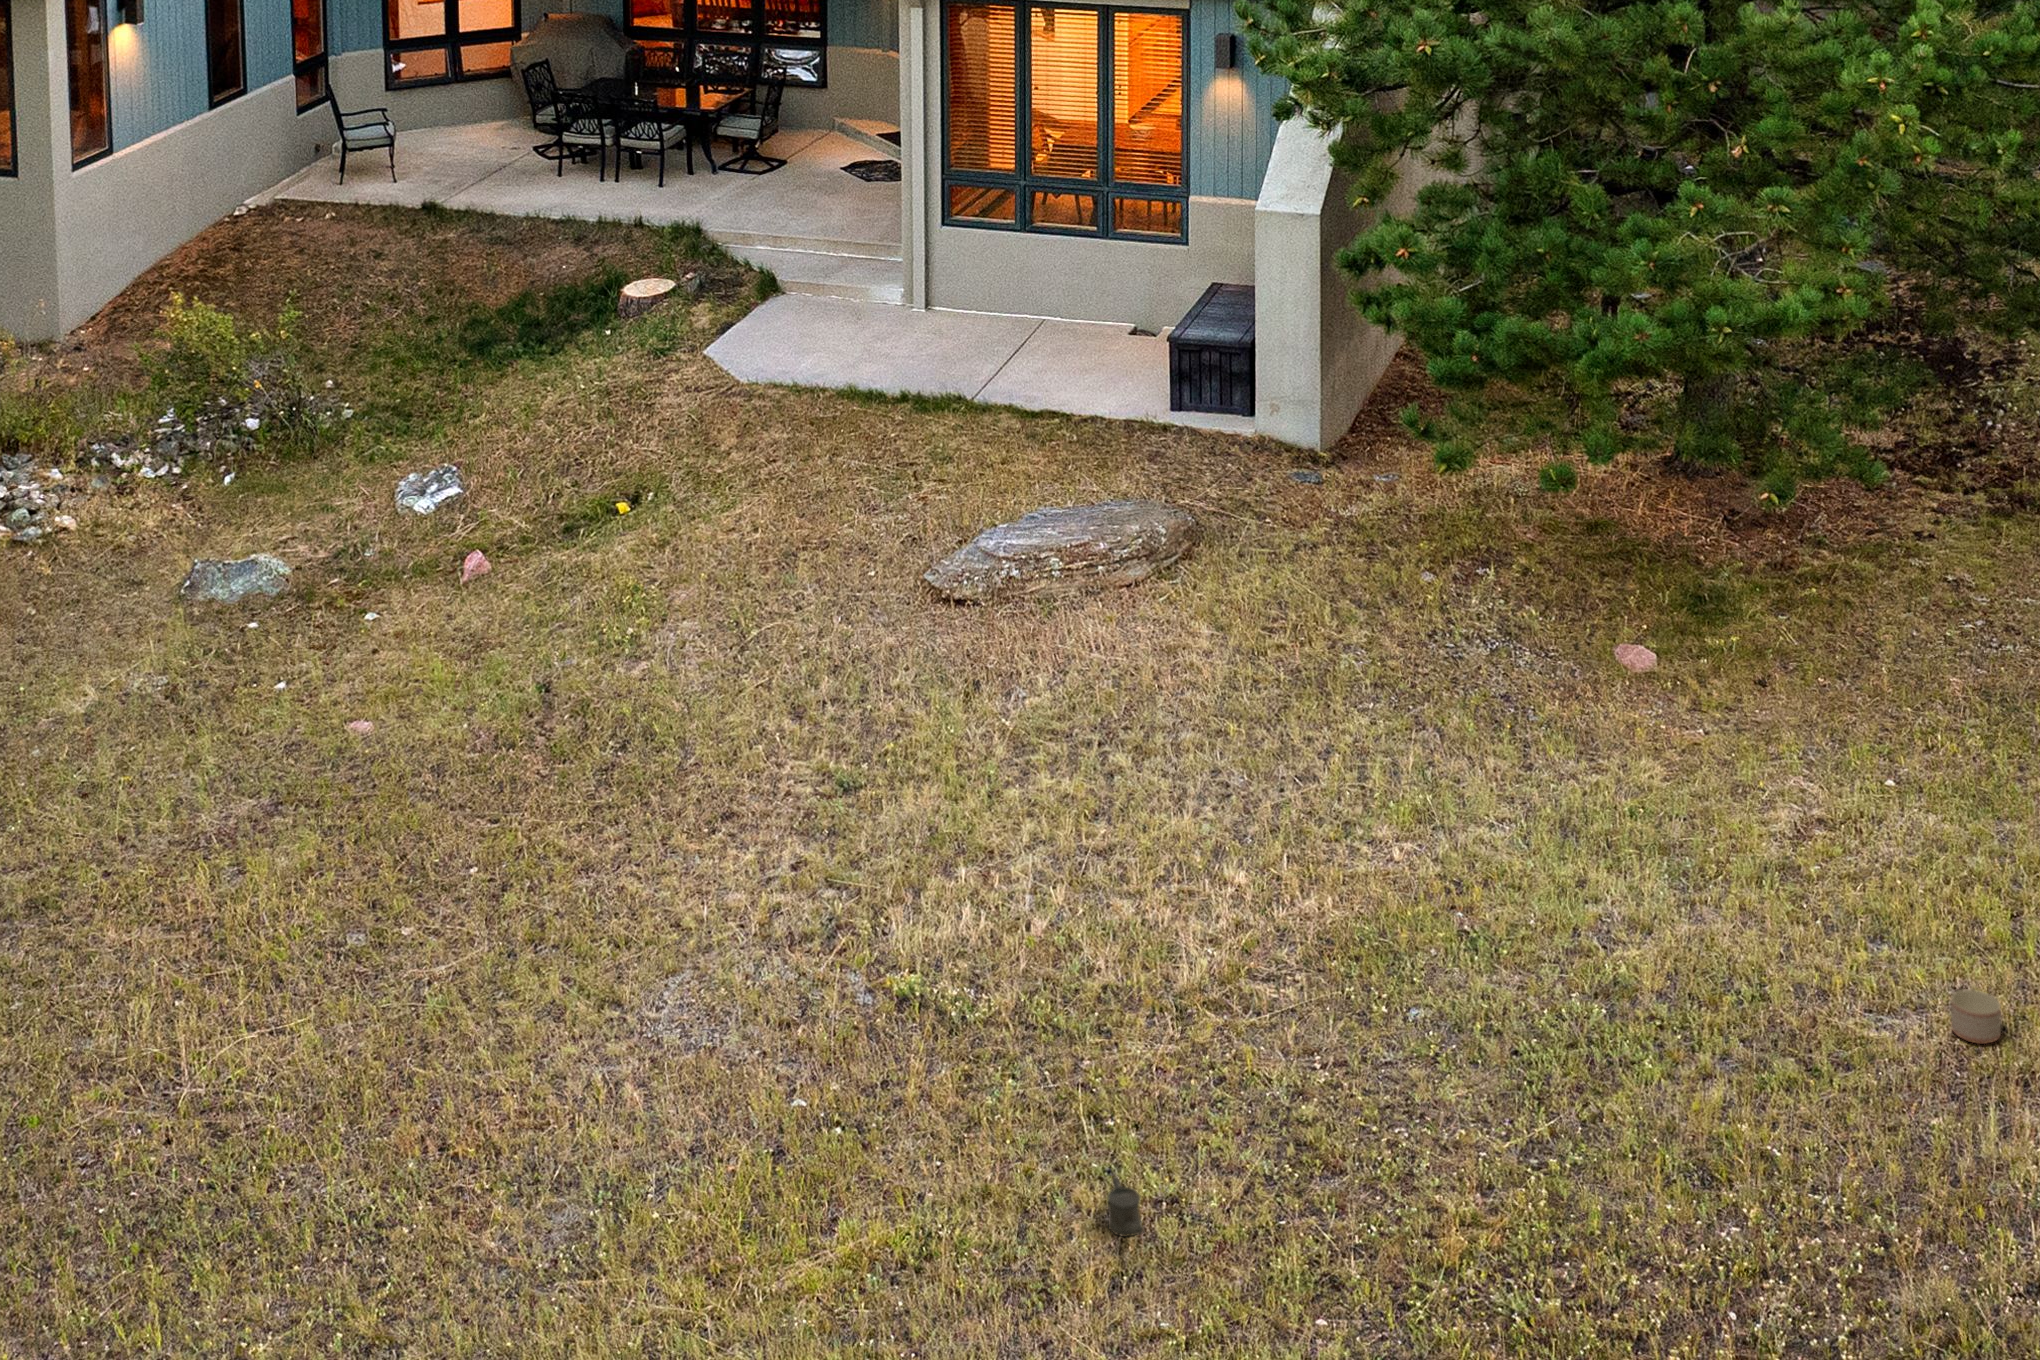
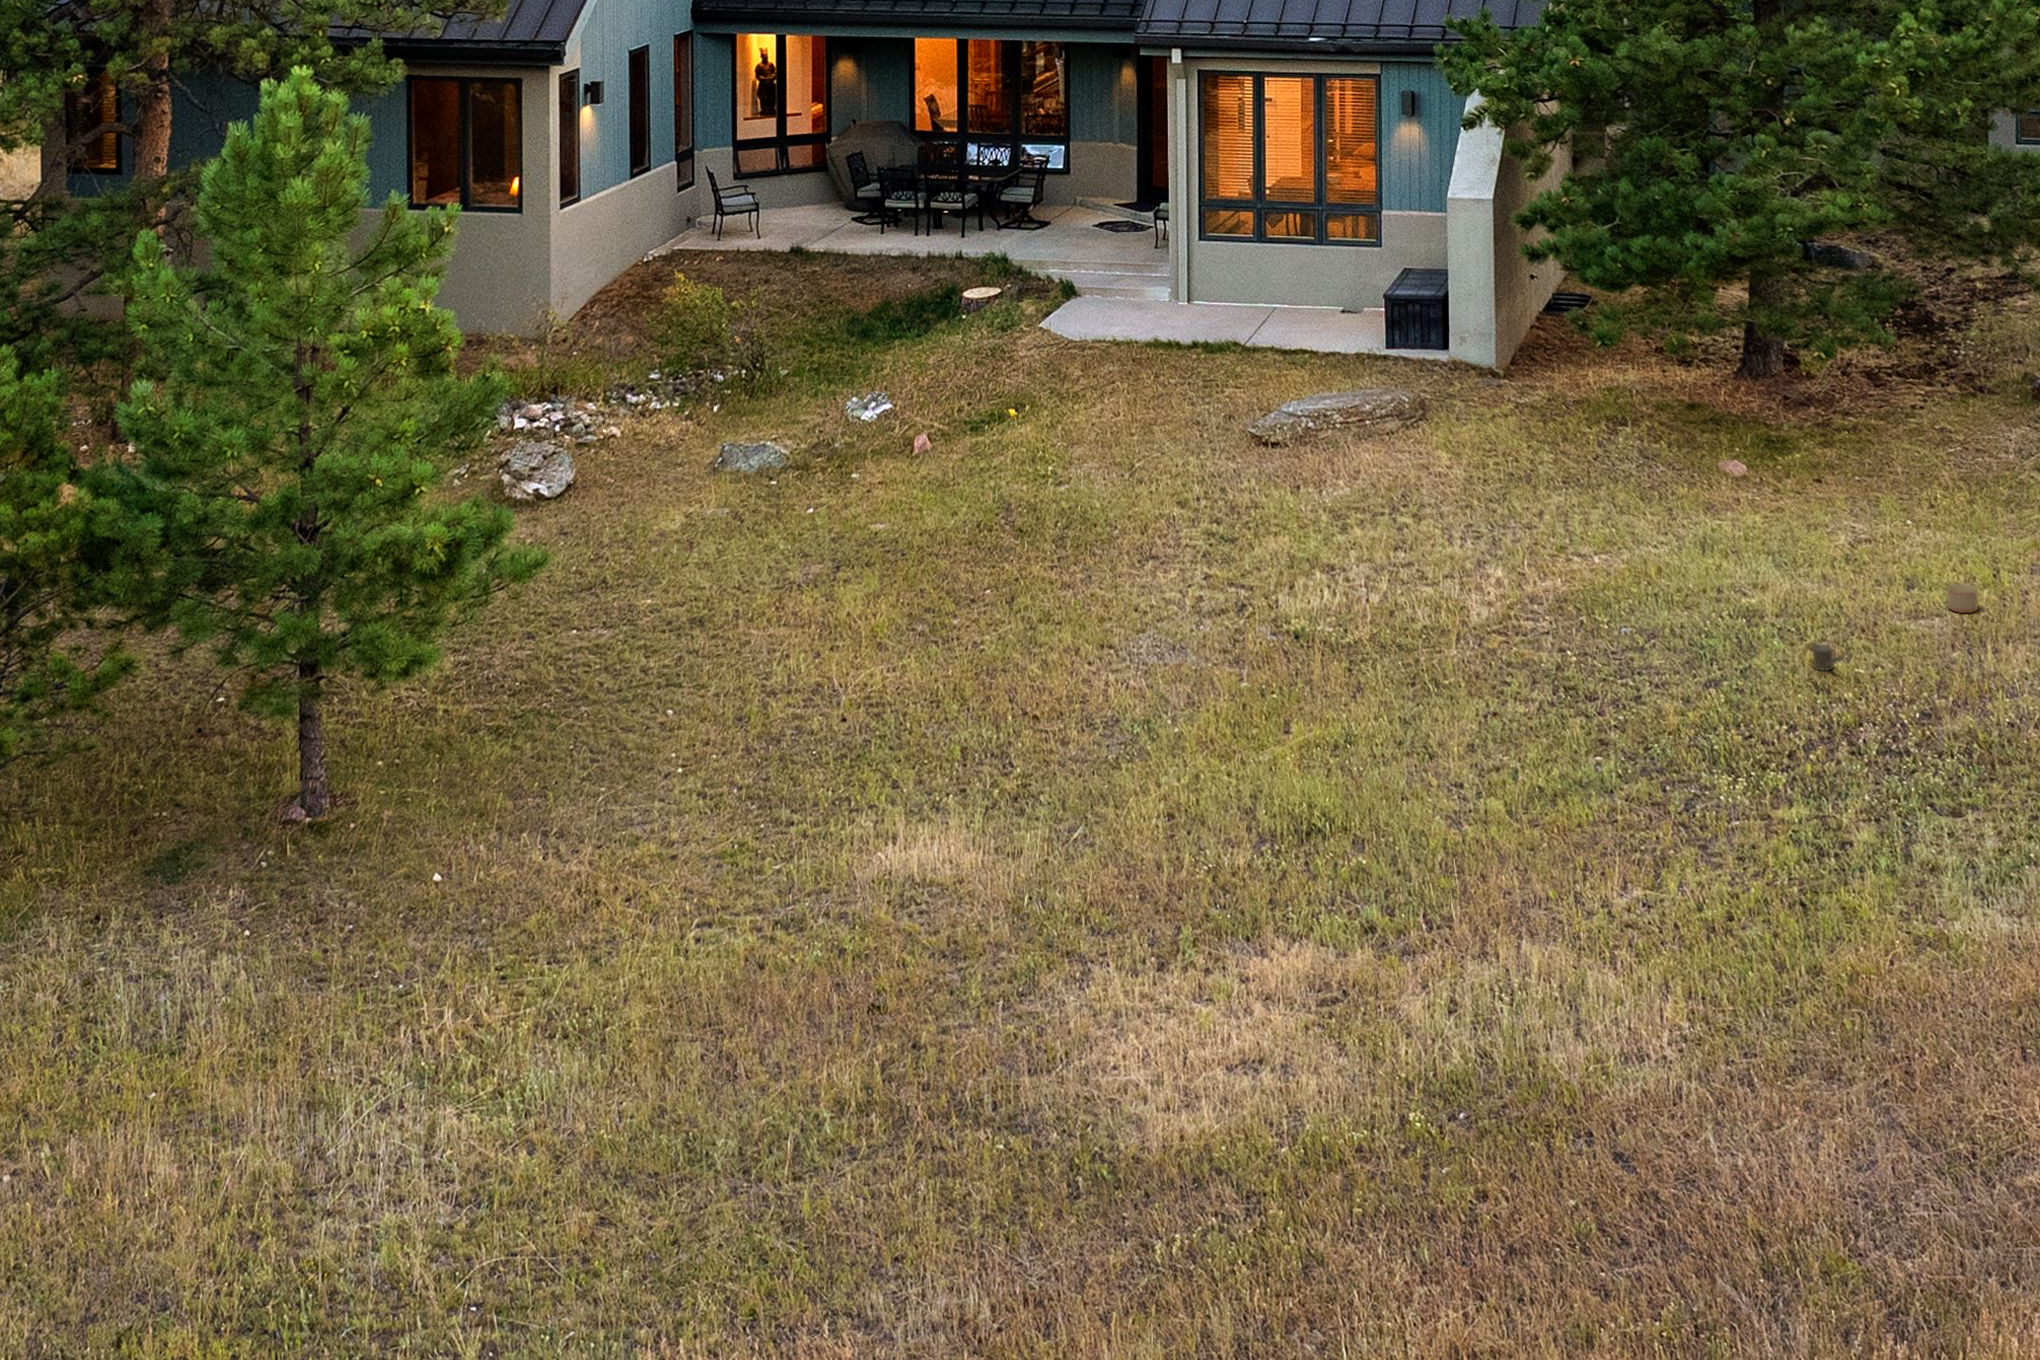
watering can: present [1107,1177,1144,1237] -> present [1811,642,1843,671]

